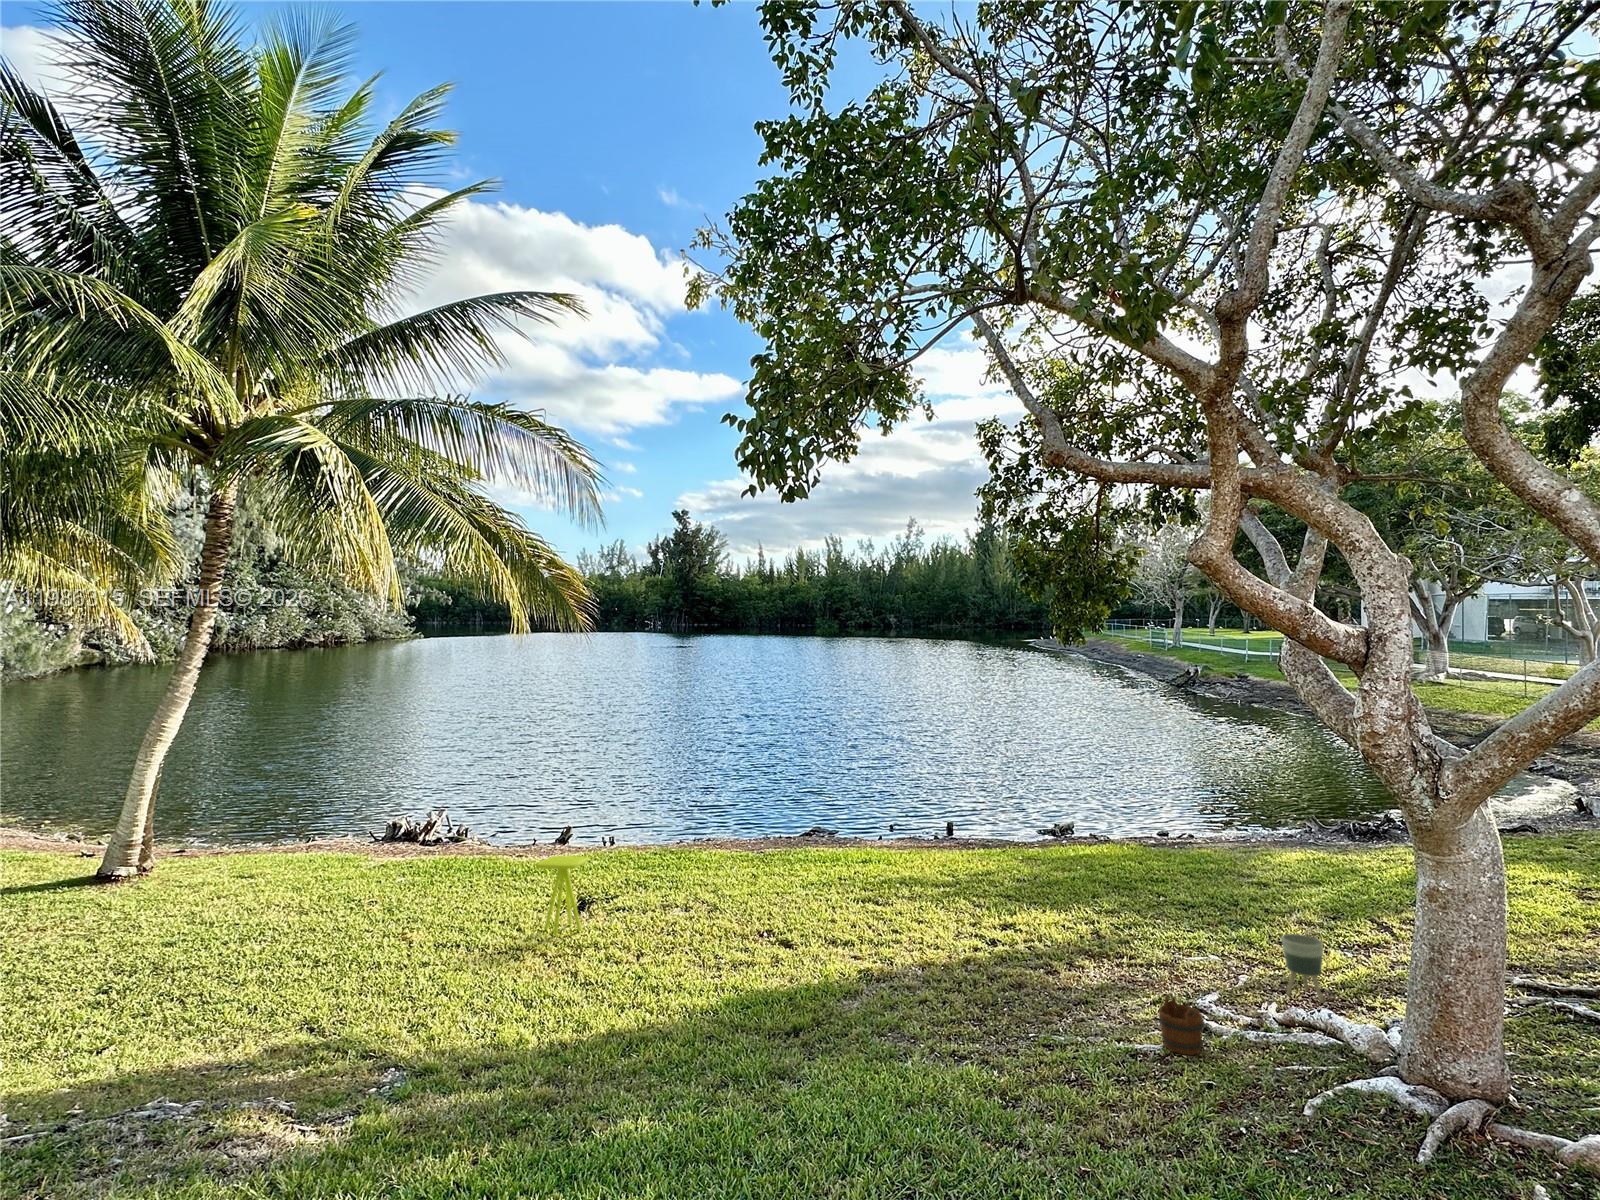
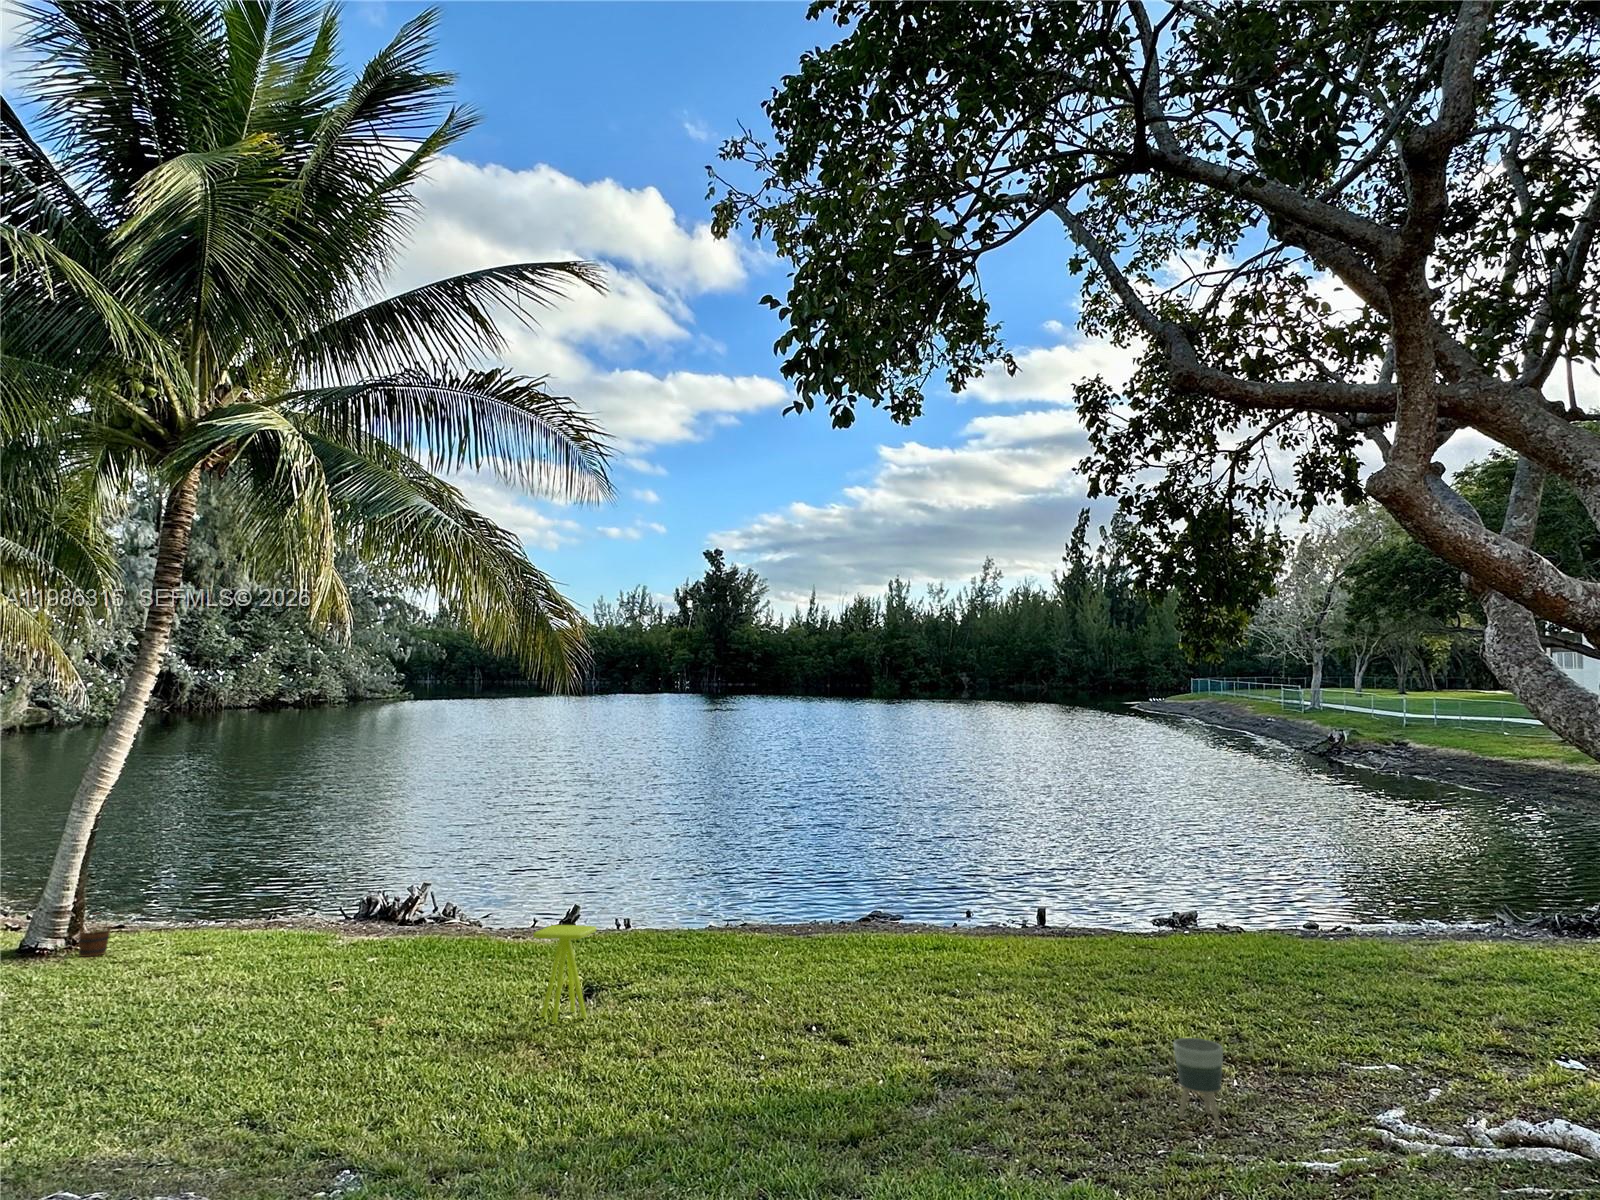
planter: present [1282,934,1323,1002] -> present [1173,1038,1223,1127]
wooden bucket: present [1159,976,1204,1055] -> present [79,912,111,957]

